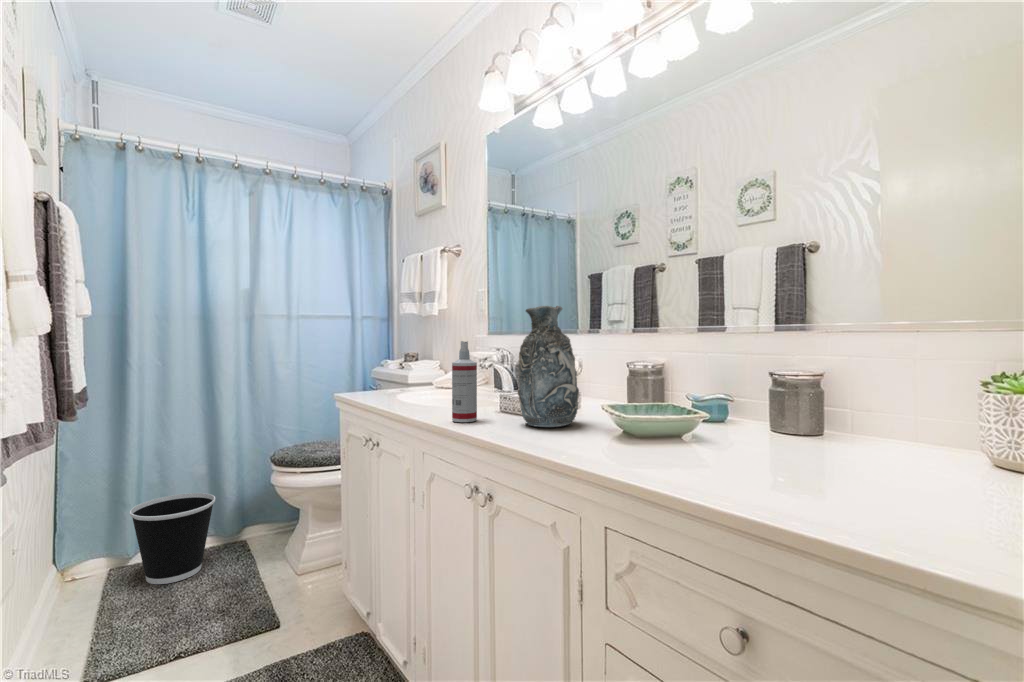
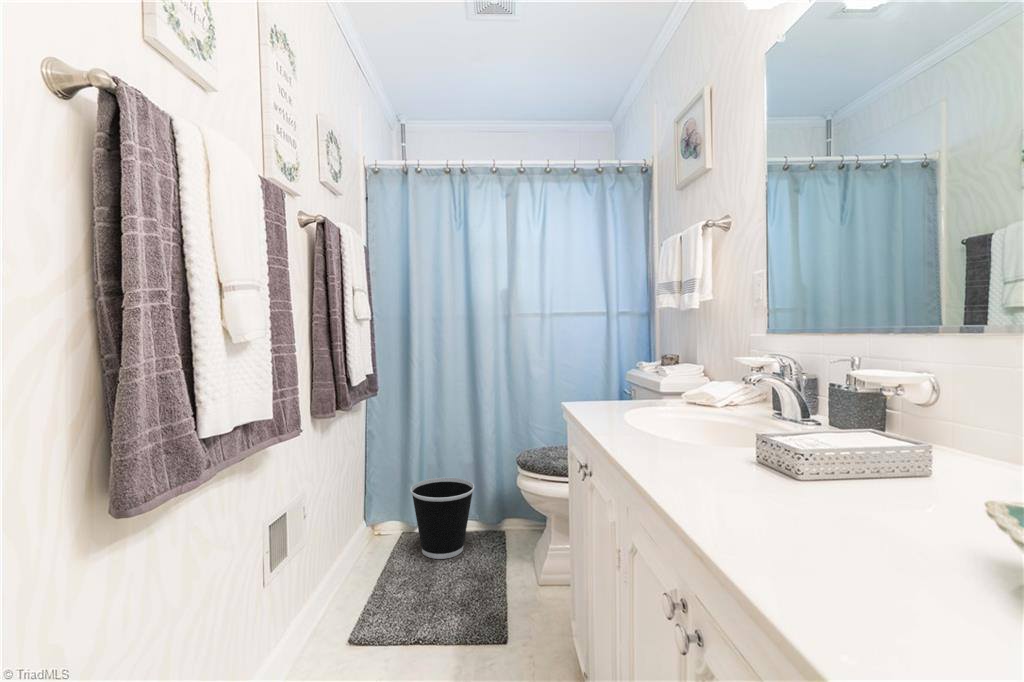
decorative vase: present [518,306,579,427] -> none [781,281,931,529]
spray bottle: present [452,341,477,422] -> none [669,348,710,479]

